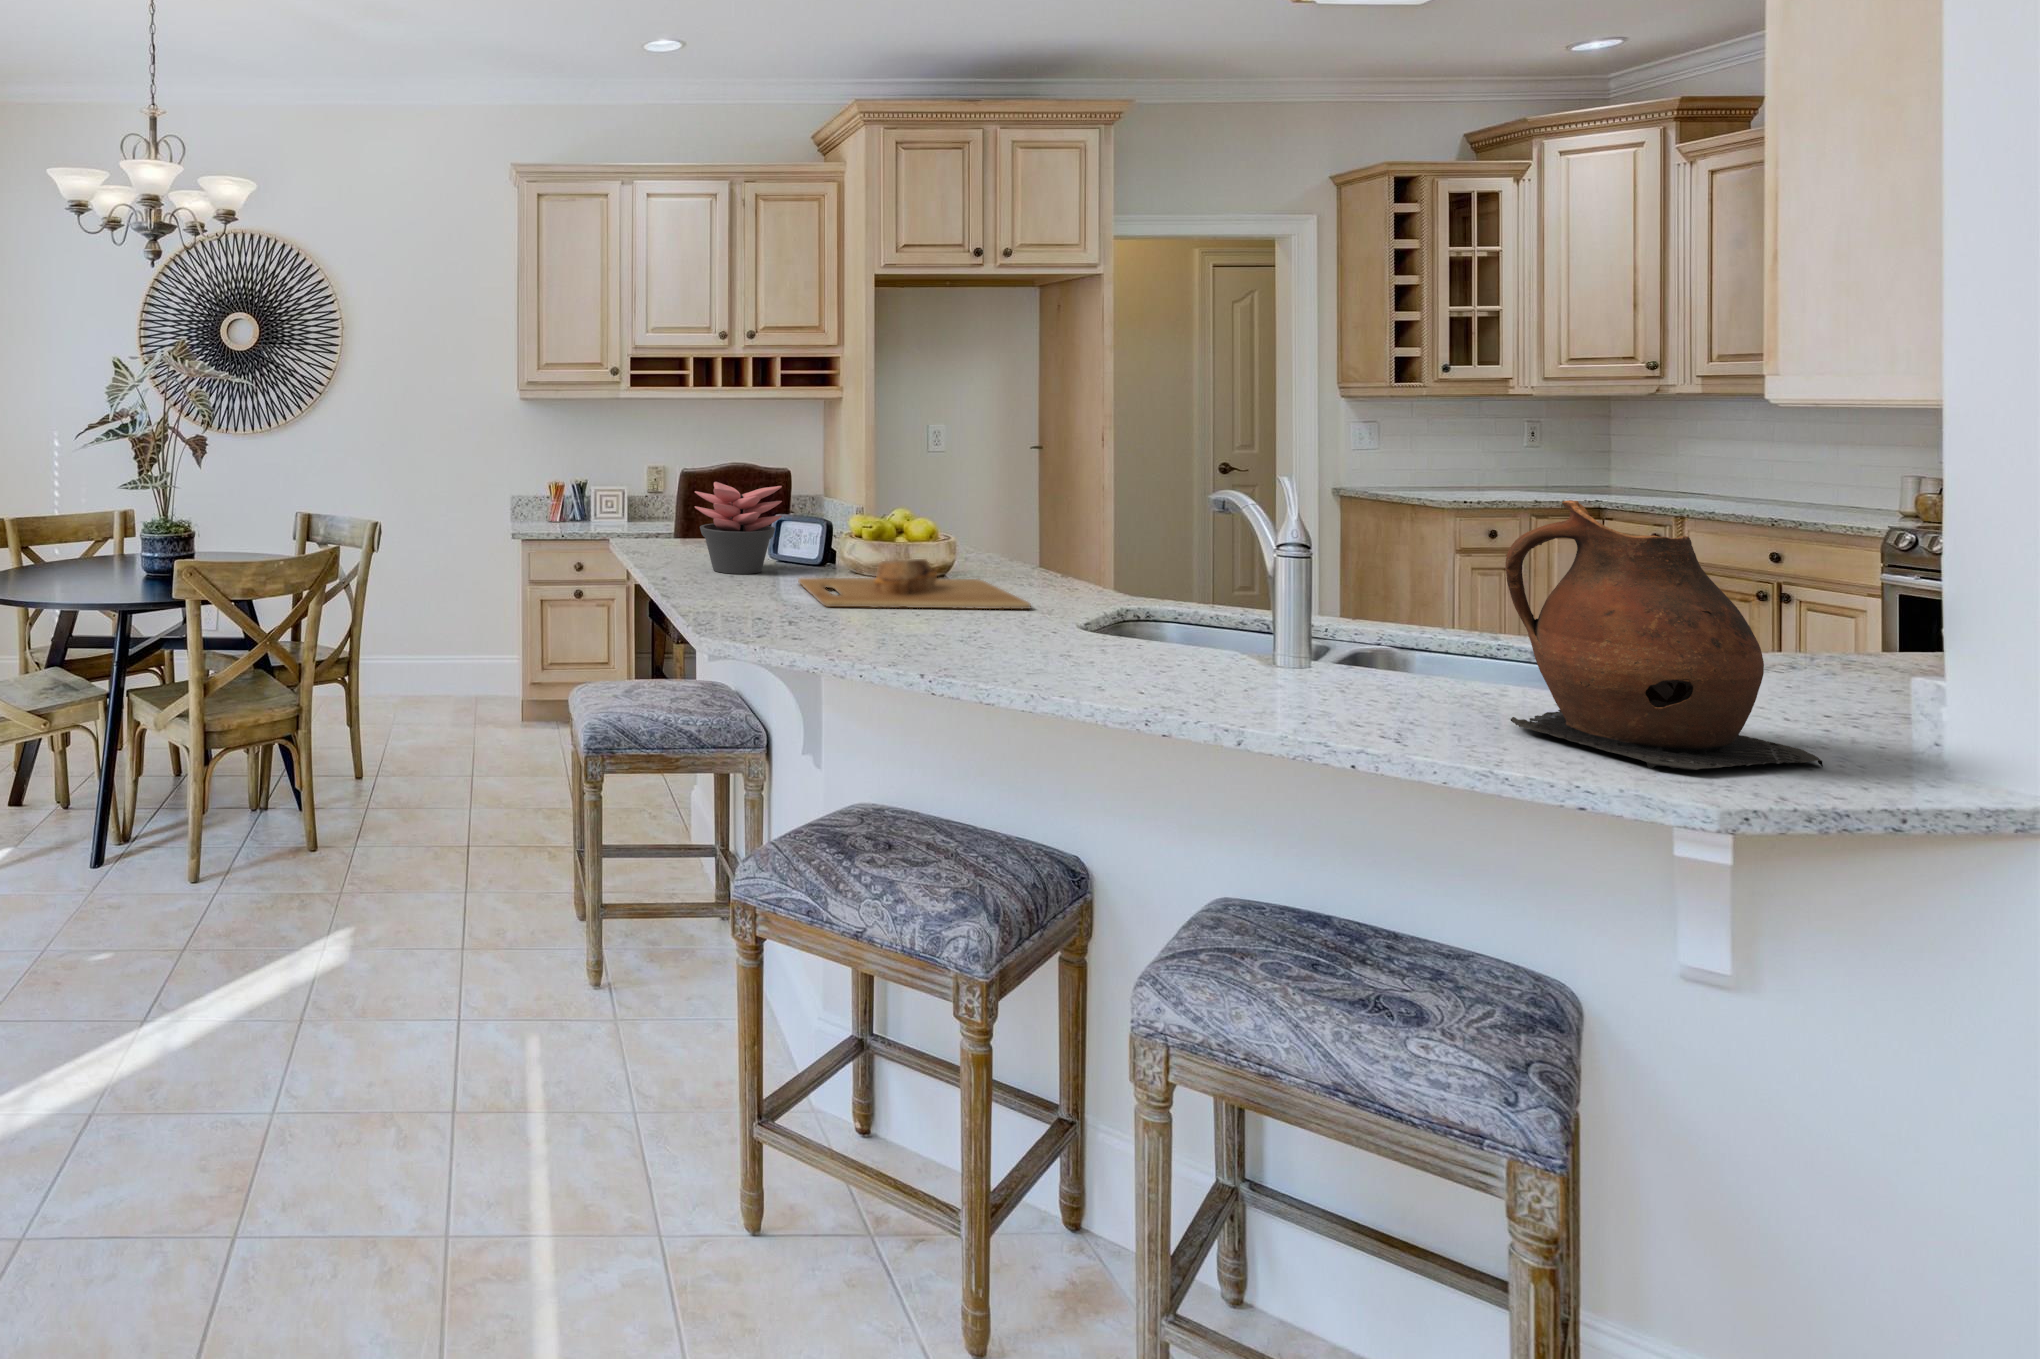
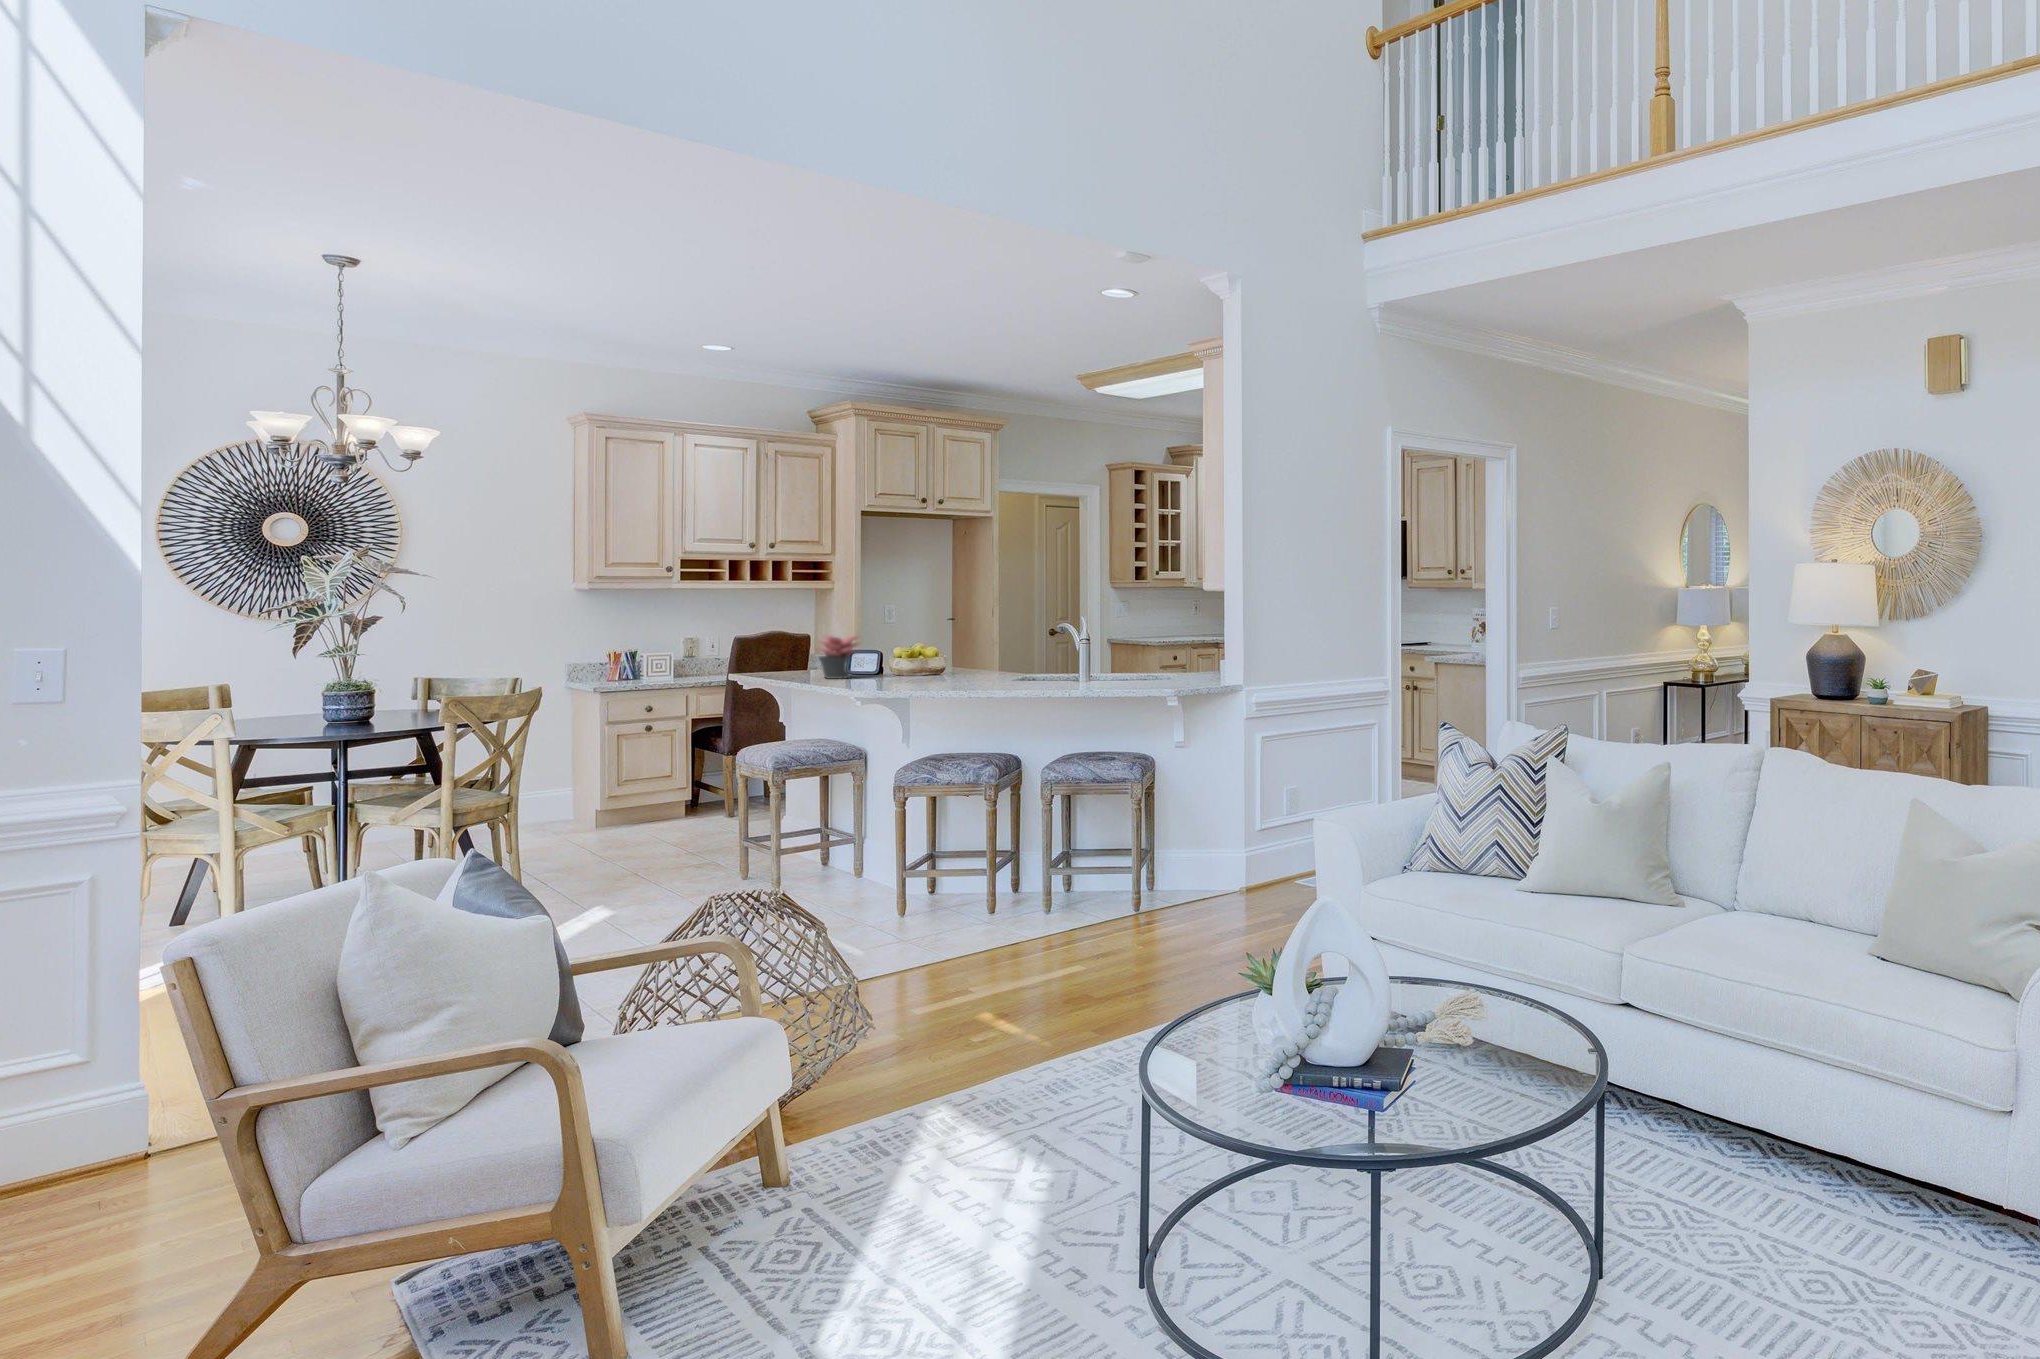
ceramic pitcher: present [1506,500,1823,770] -> none [1128,622,1191,689]
cutting board: present [798,559,1031,609] -> none [877,663,985,683]

